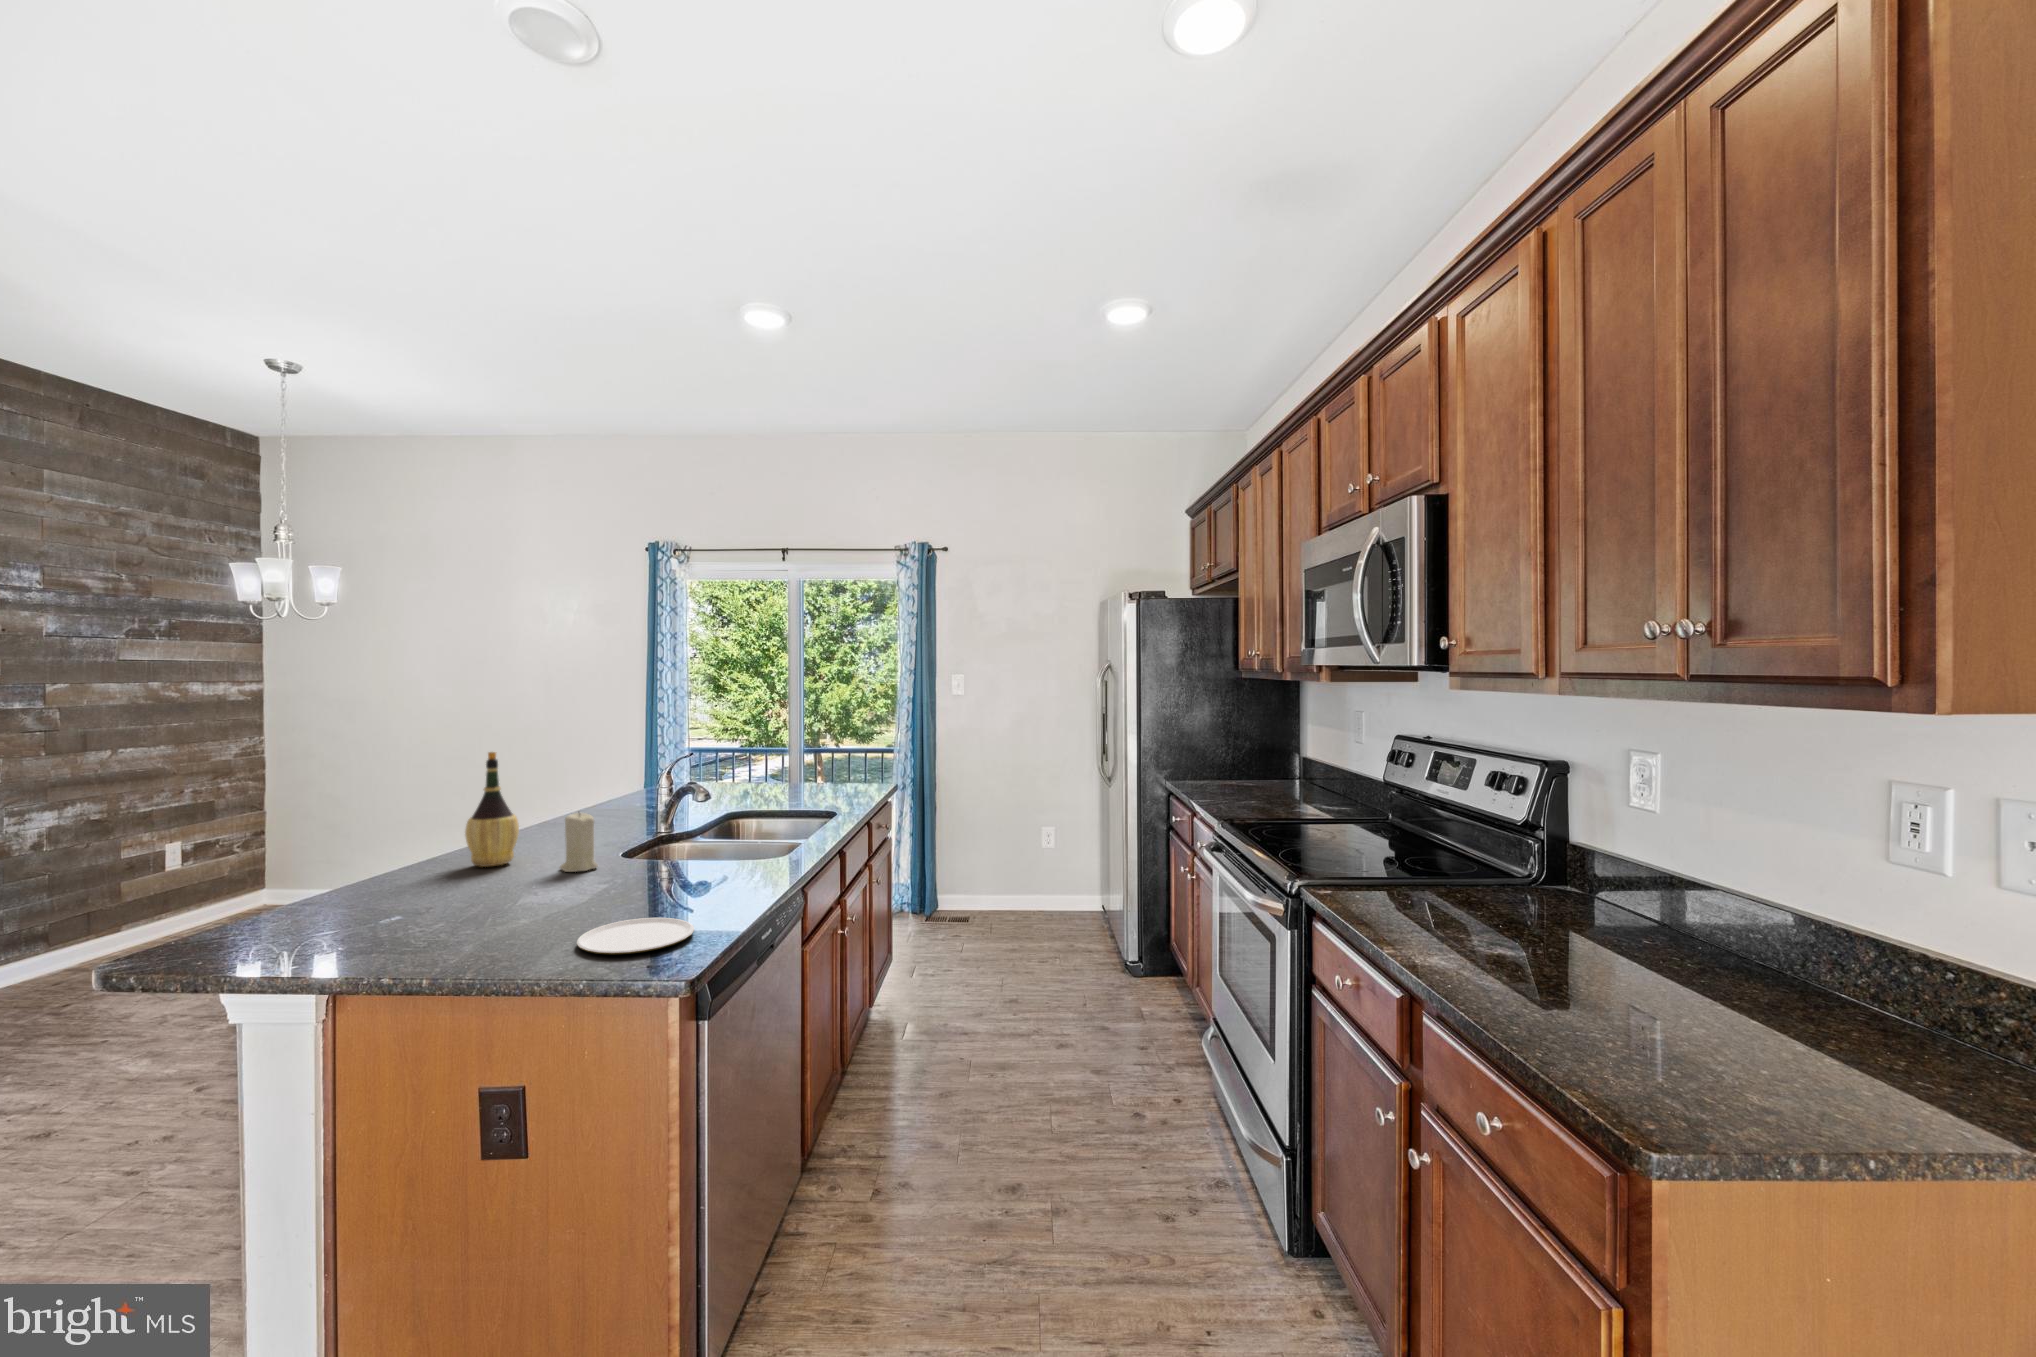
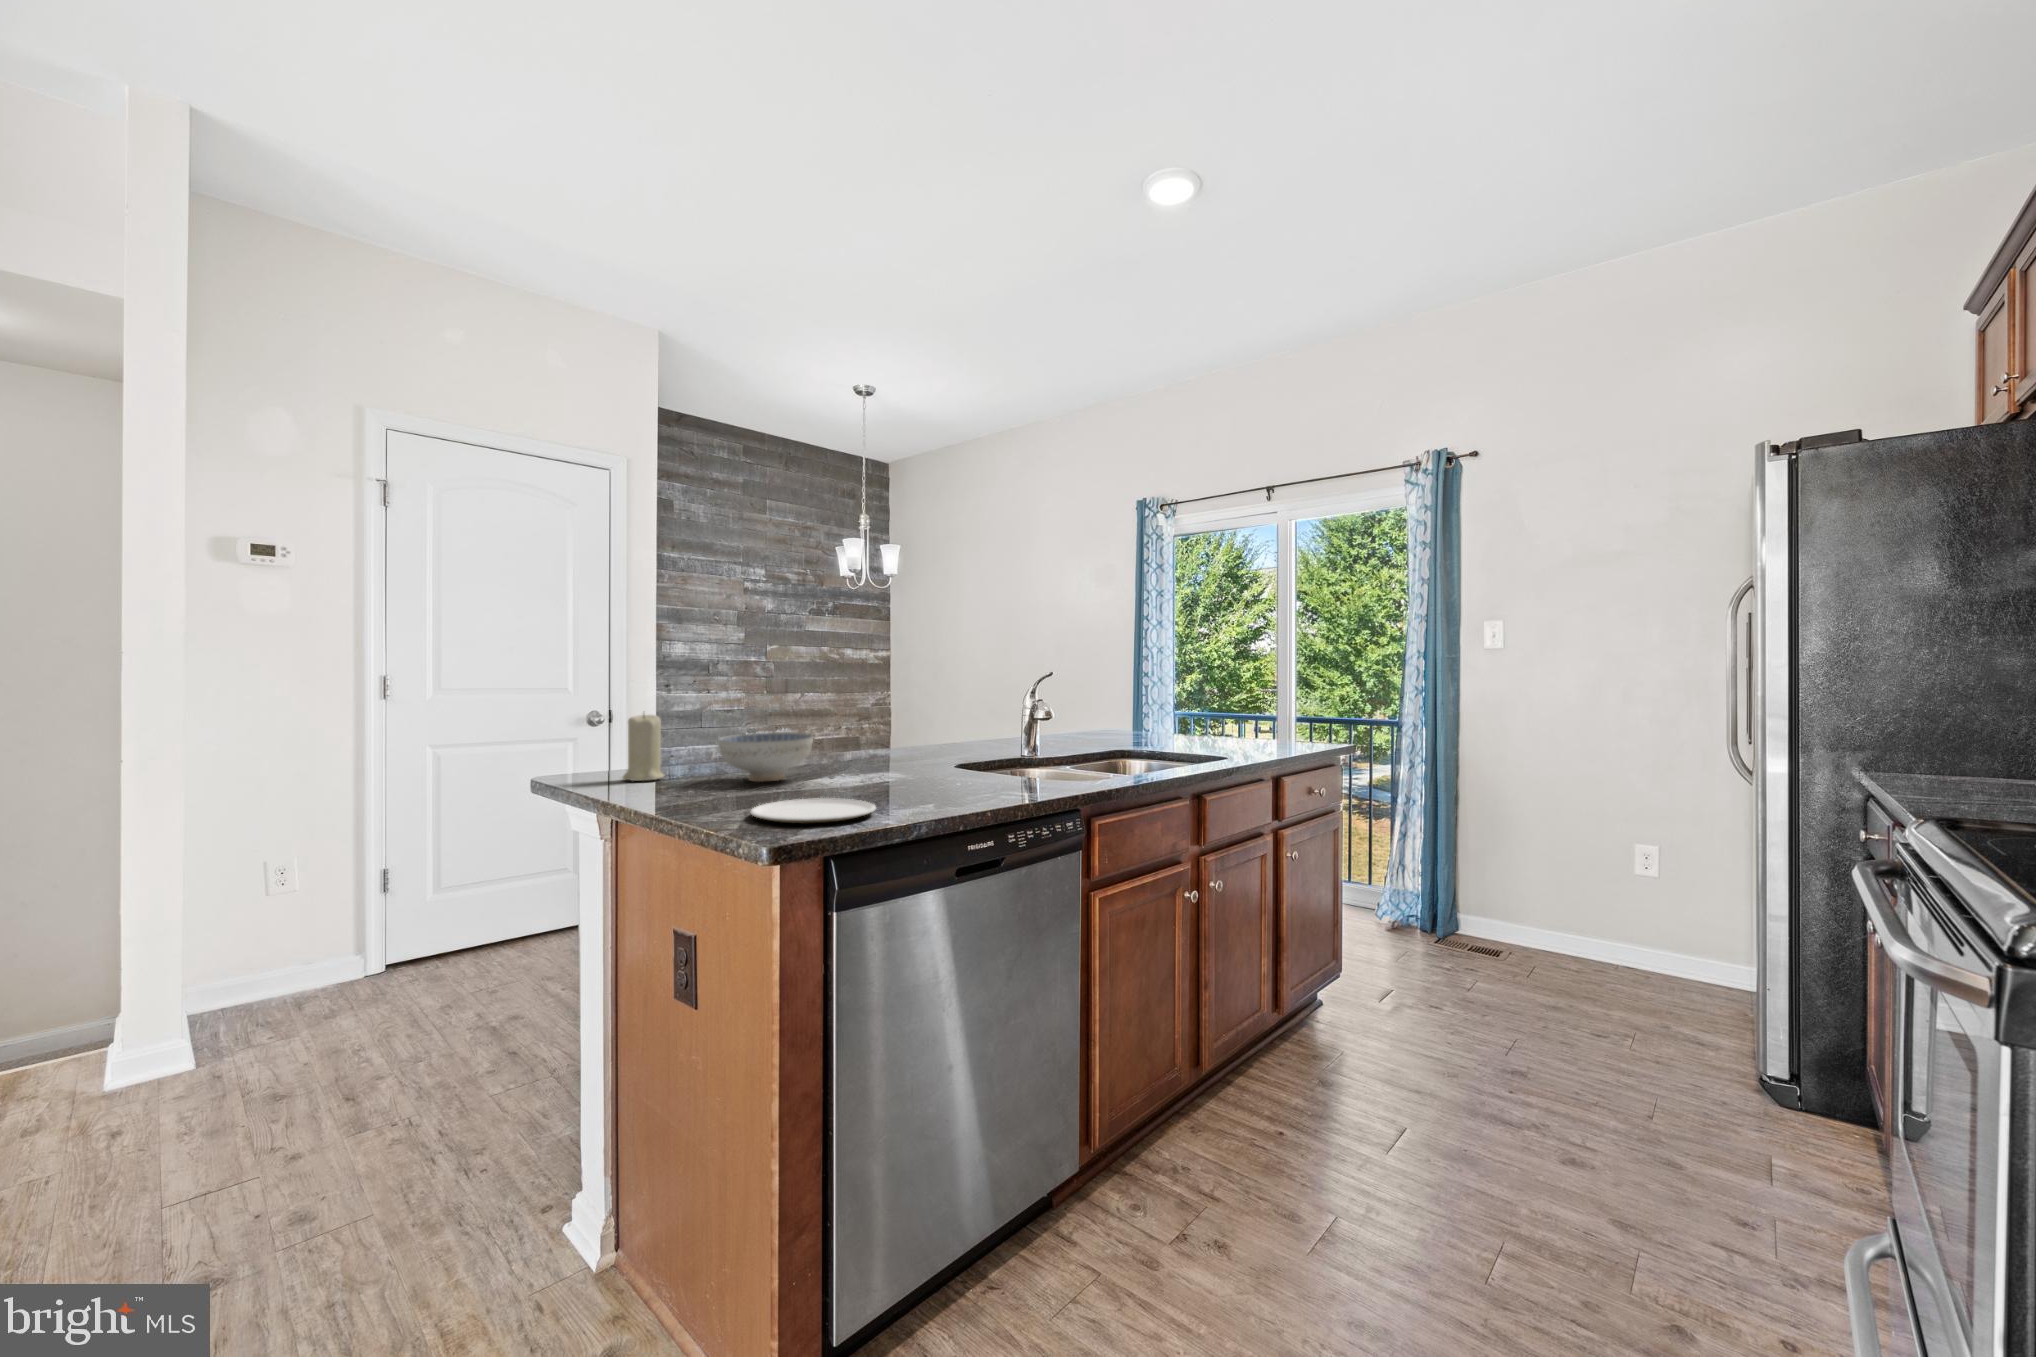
wine bottle: present [465,752,519,867] -> none [836,652,880,760]
candle: present [560,812,598,872] -> present [623,714,664,781]
ceramic bowl: none [408,853,522,914] -> present [718,732,813,782]

